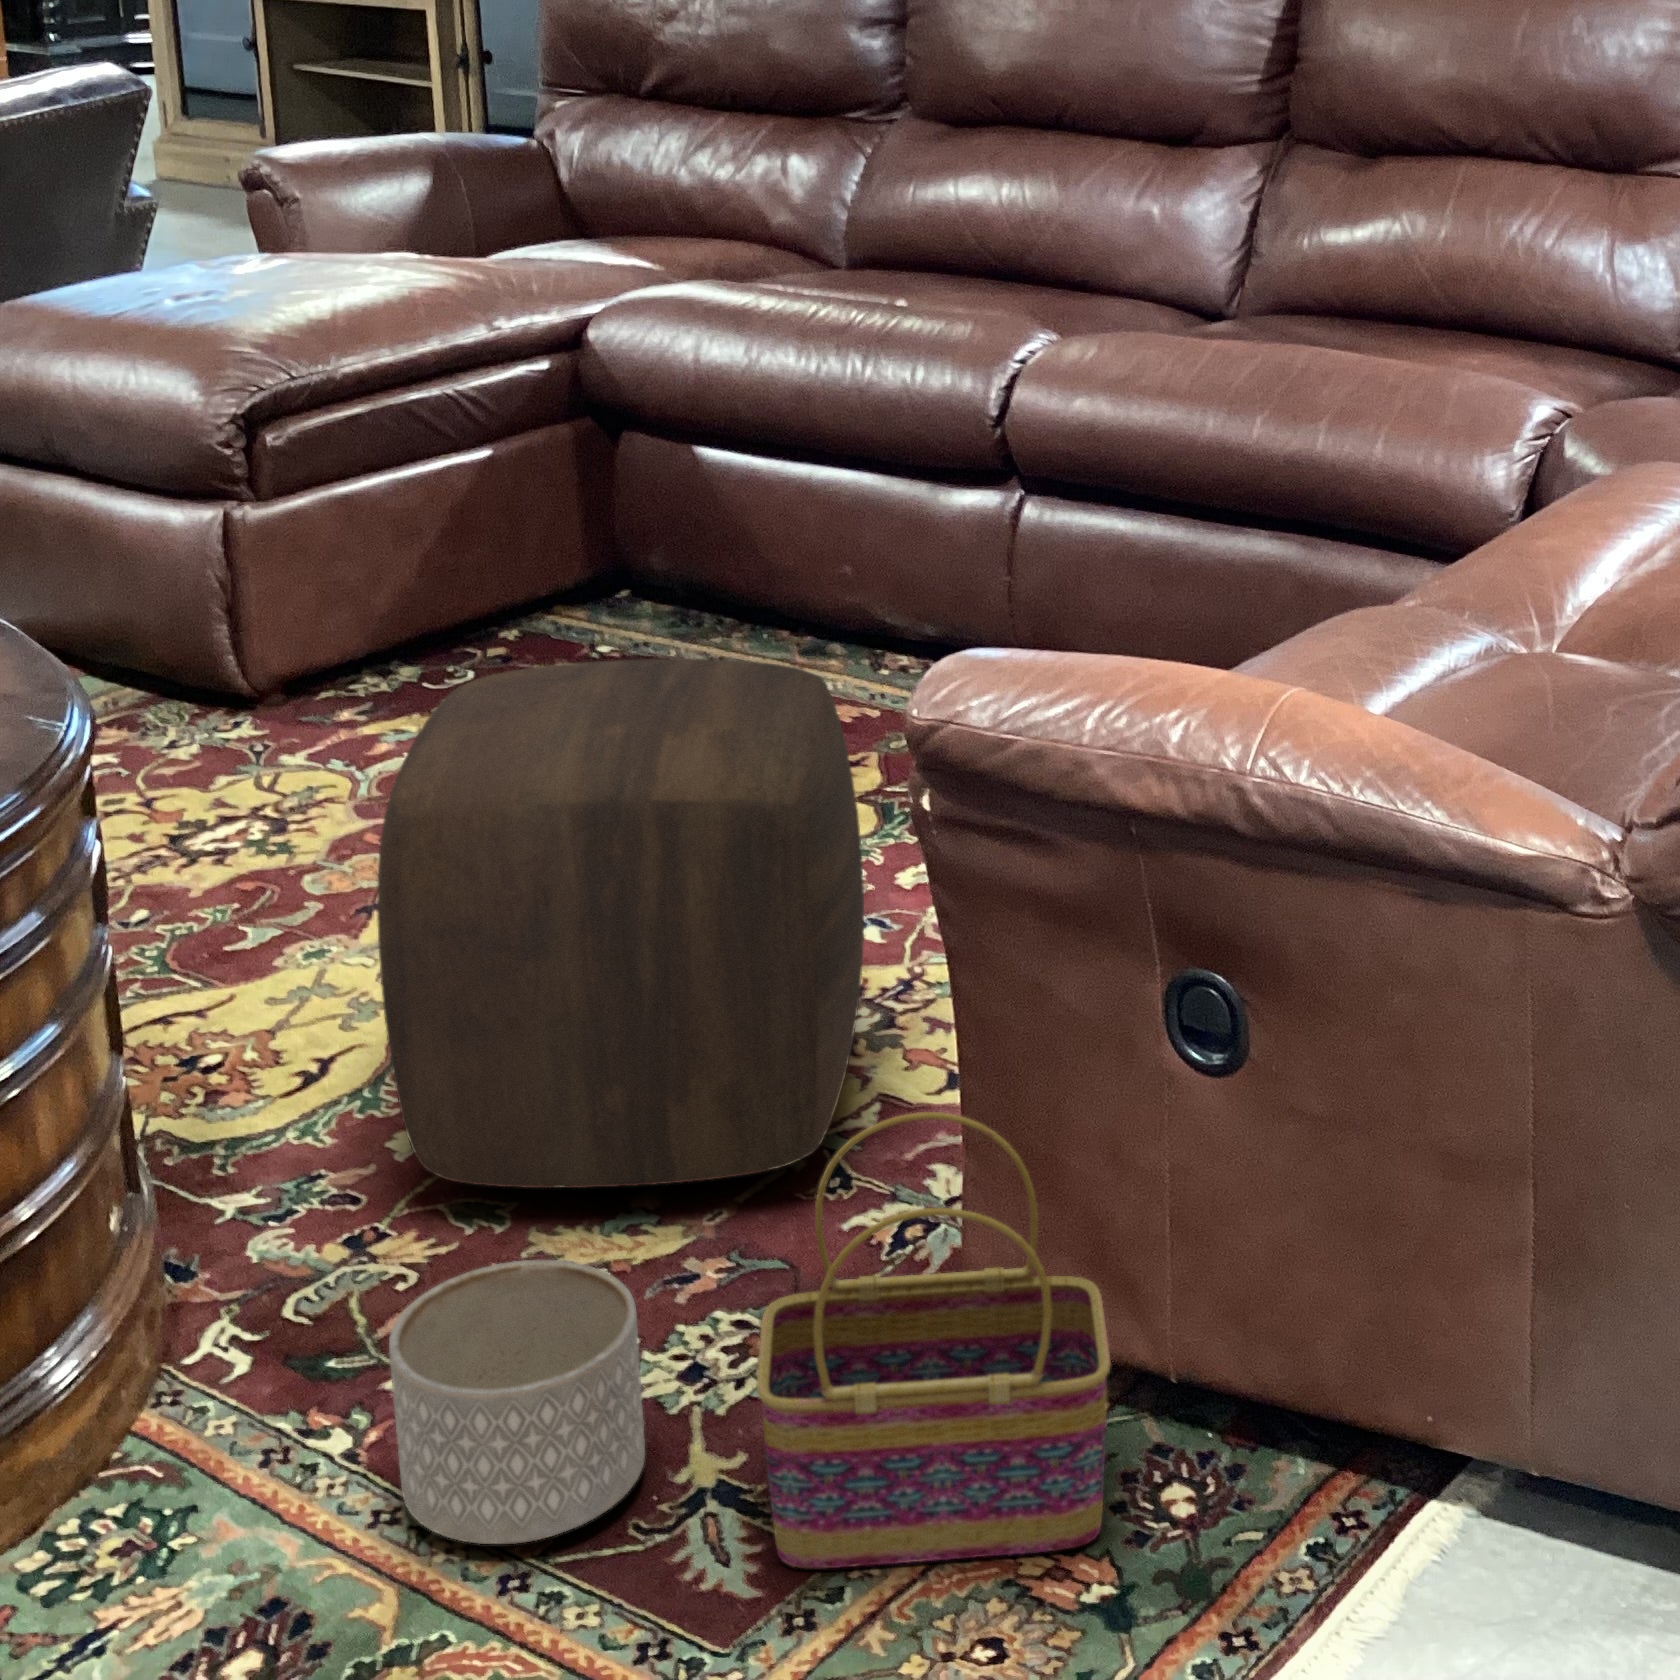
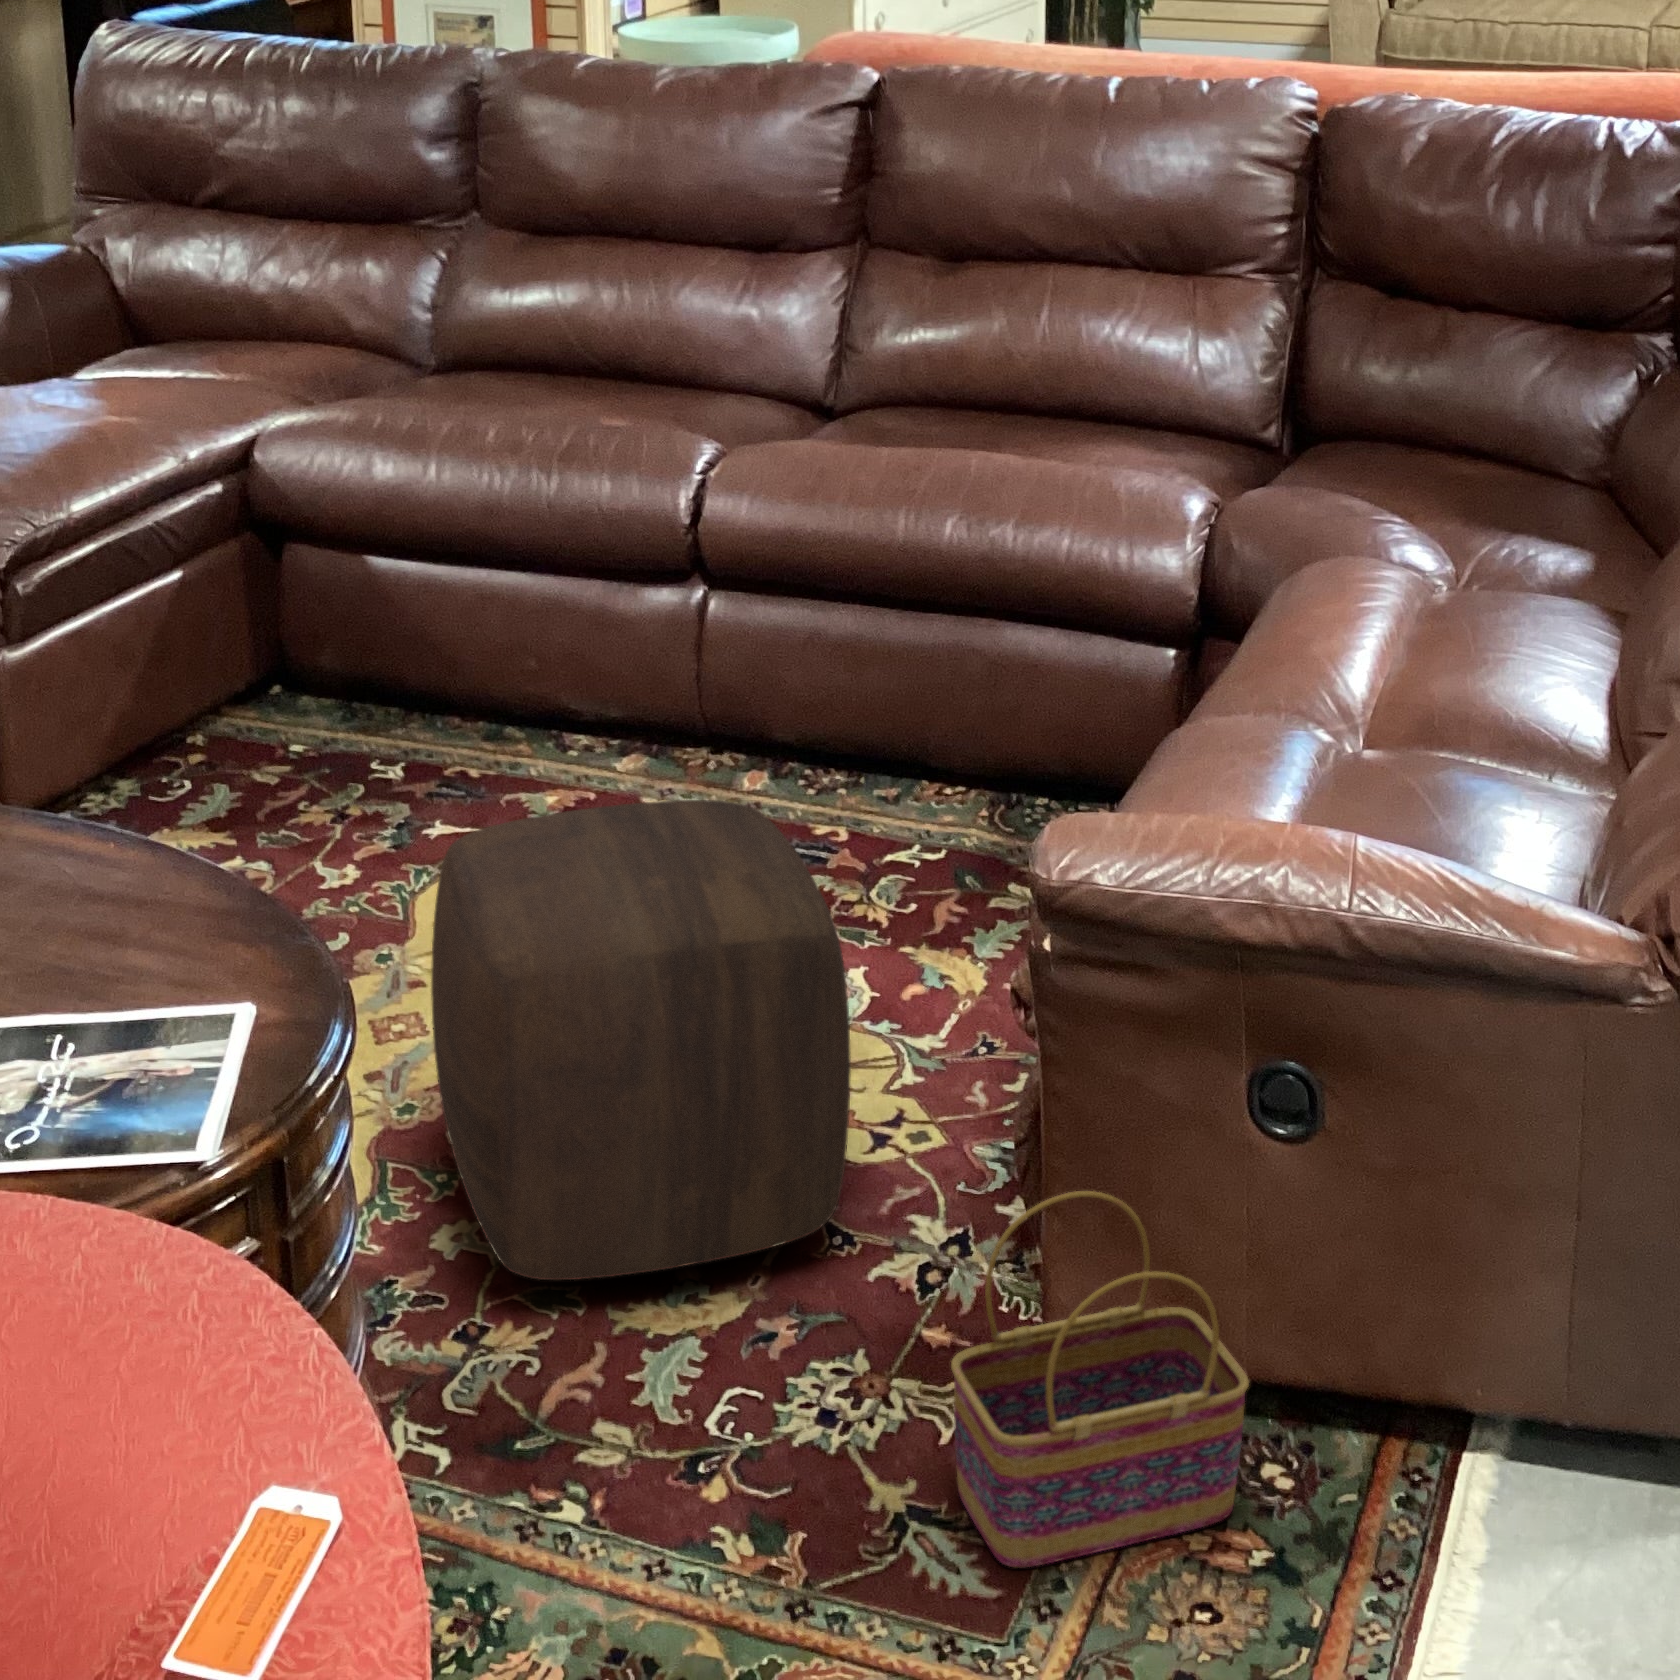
planter: present [389,1260,645,1544] -> none [658,1344,856,1585]

